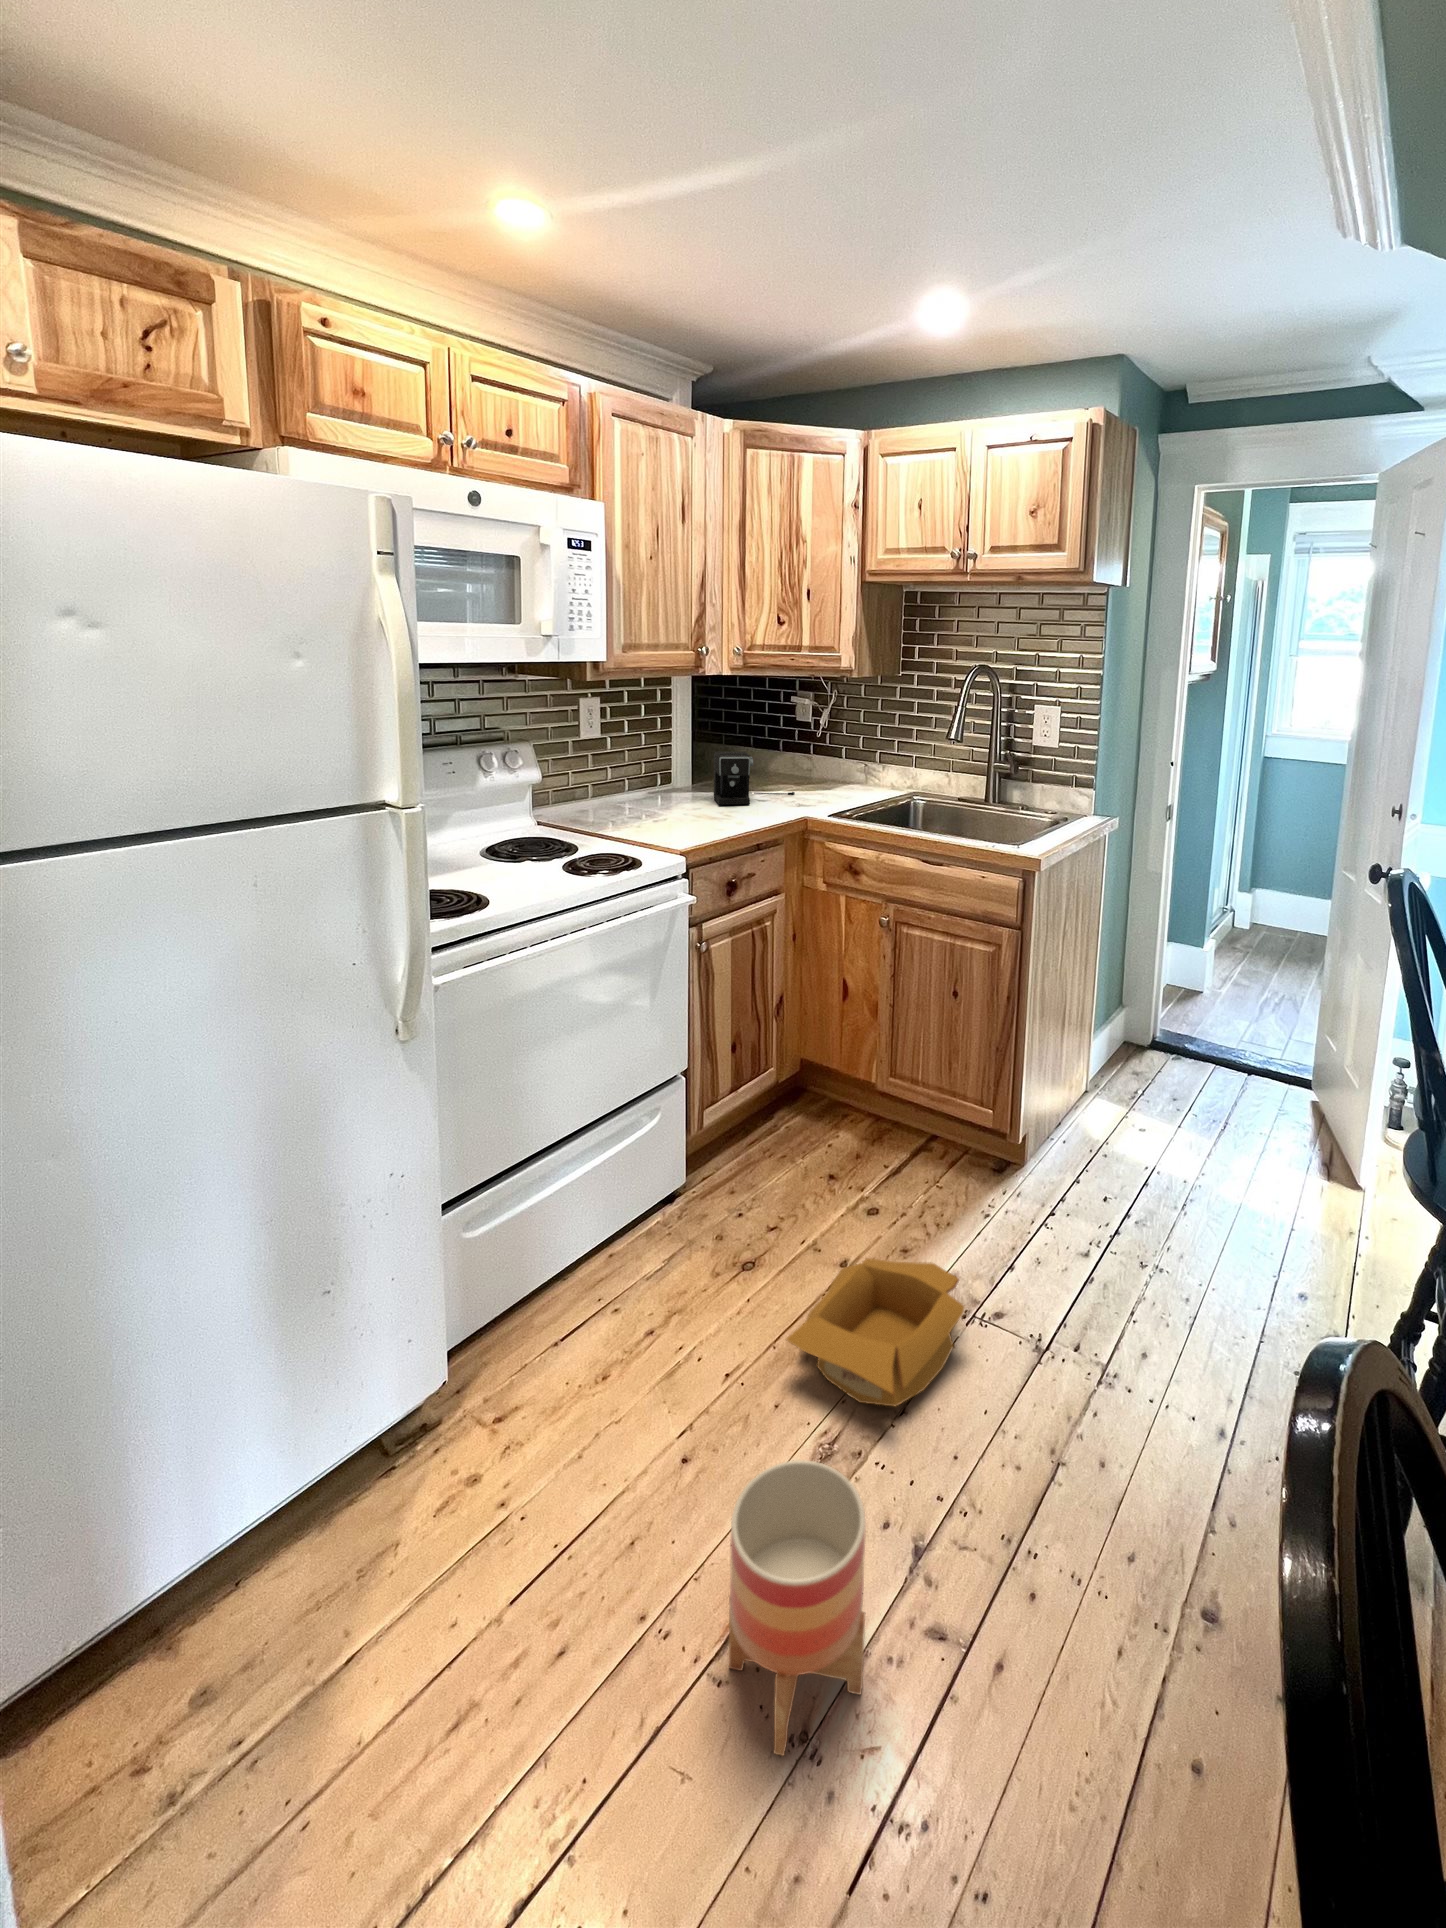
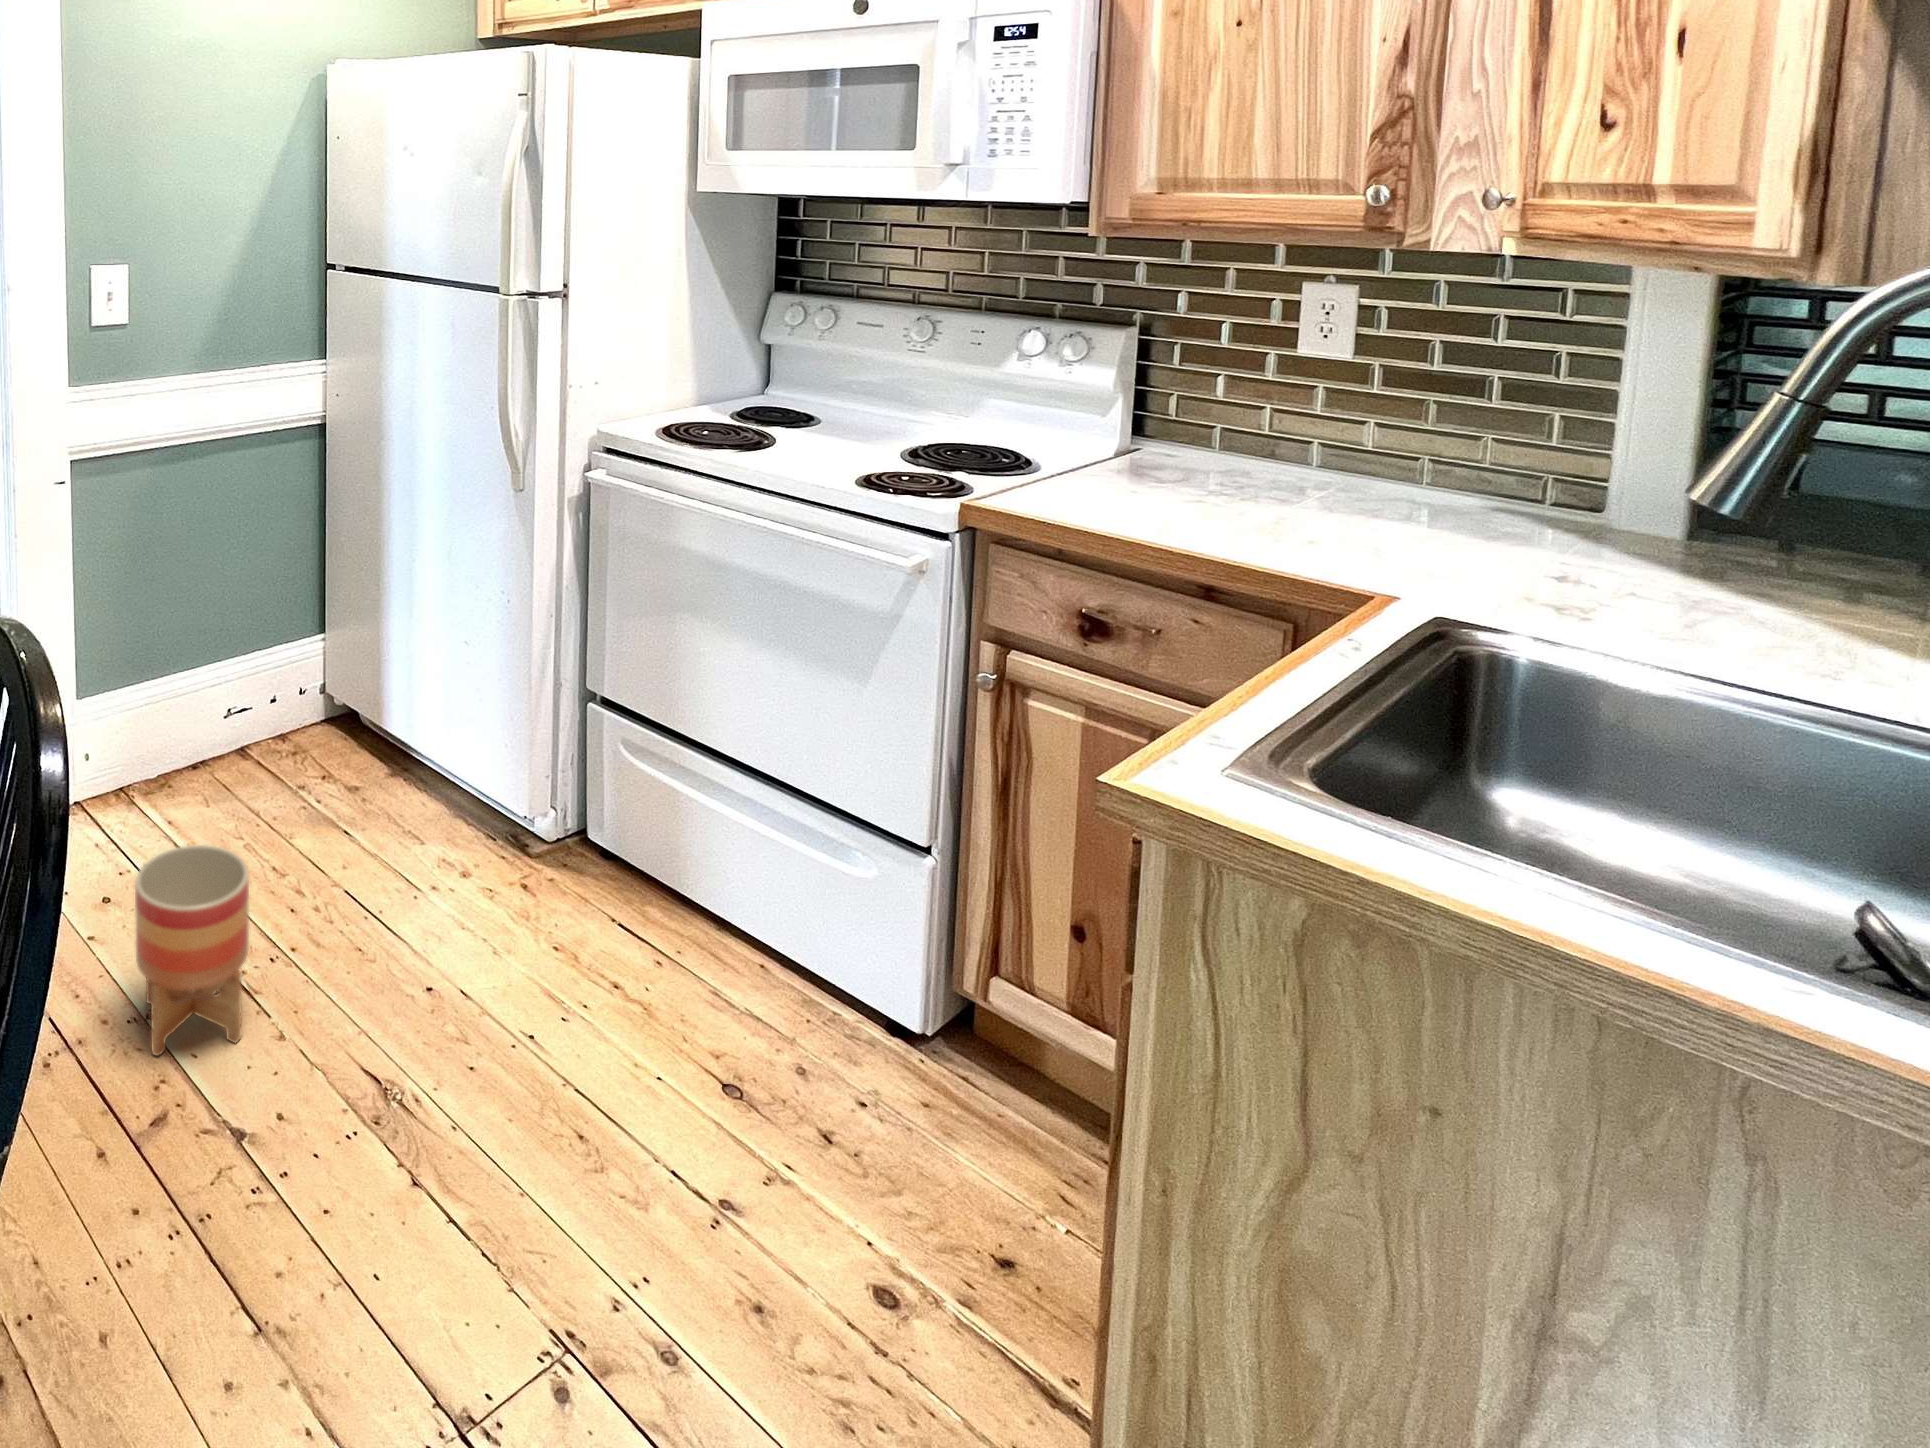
coffee maker: present [714,752,795,804] -> none [1407,434,1728,613]
cardboard box: present [787,1258,964,1406] -> none [371,1022,648,1269]

